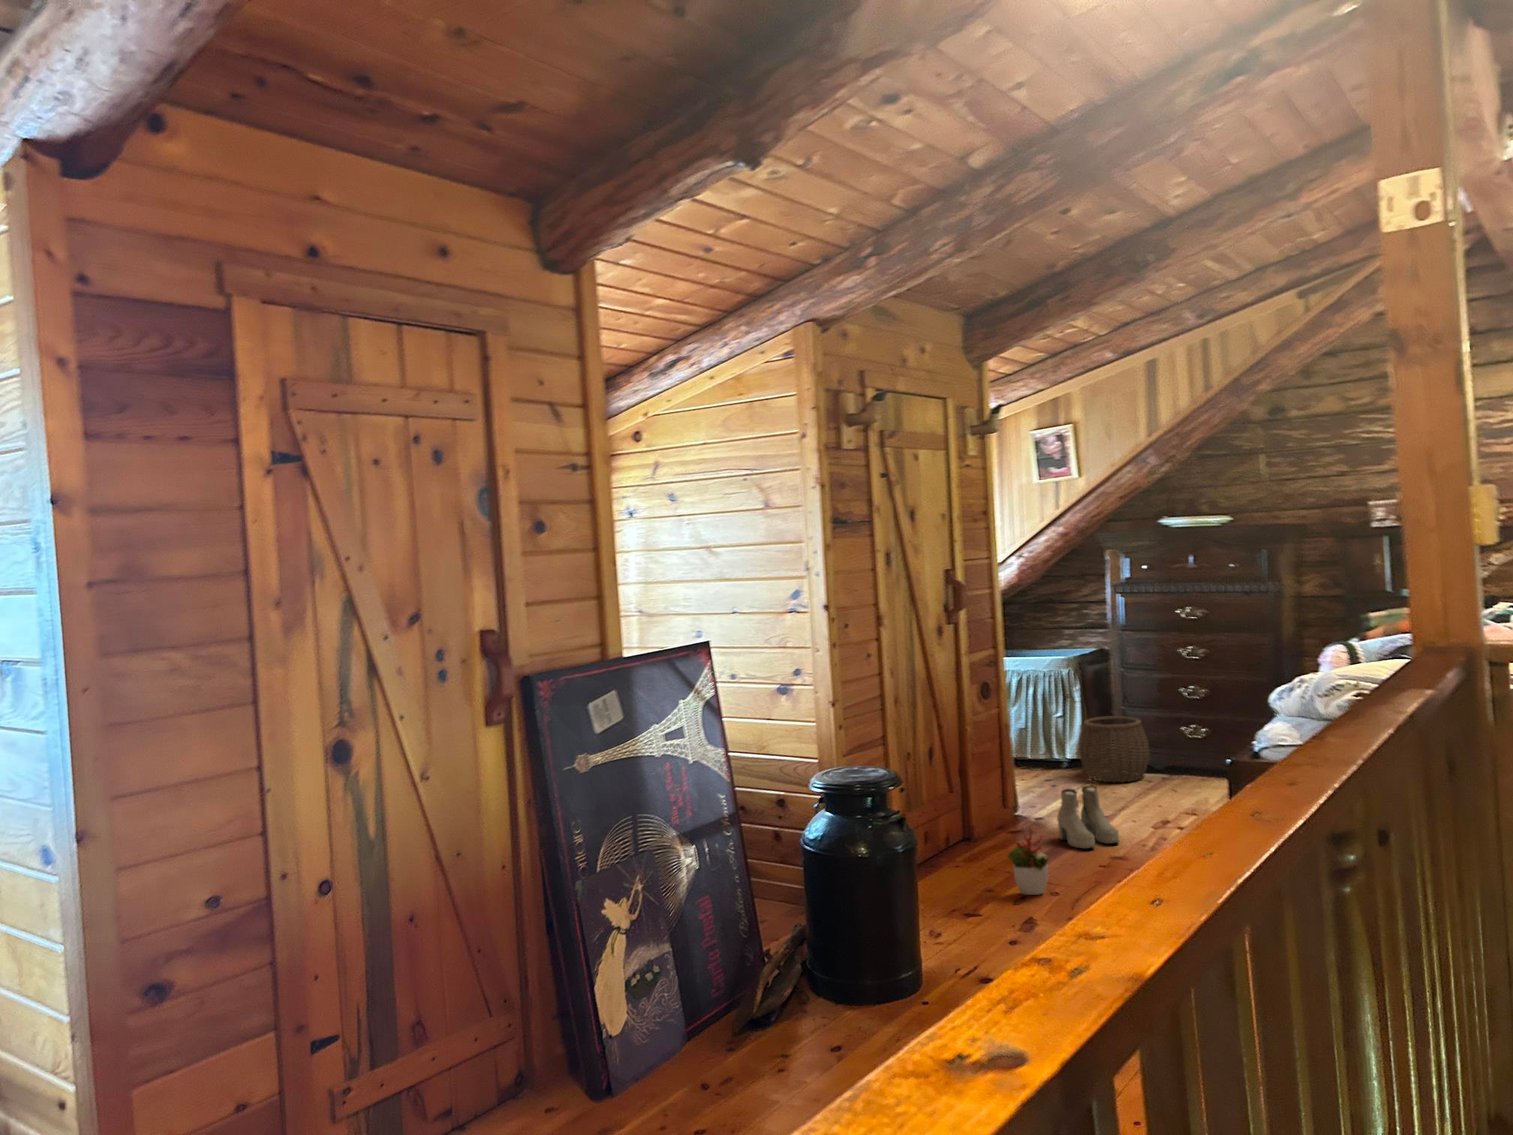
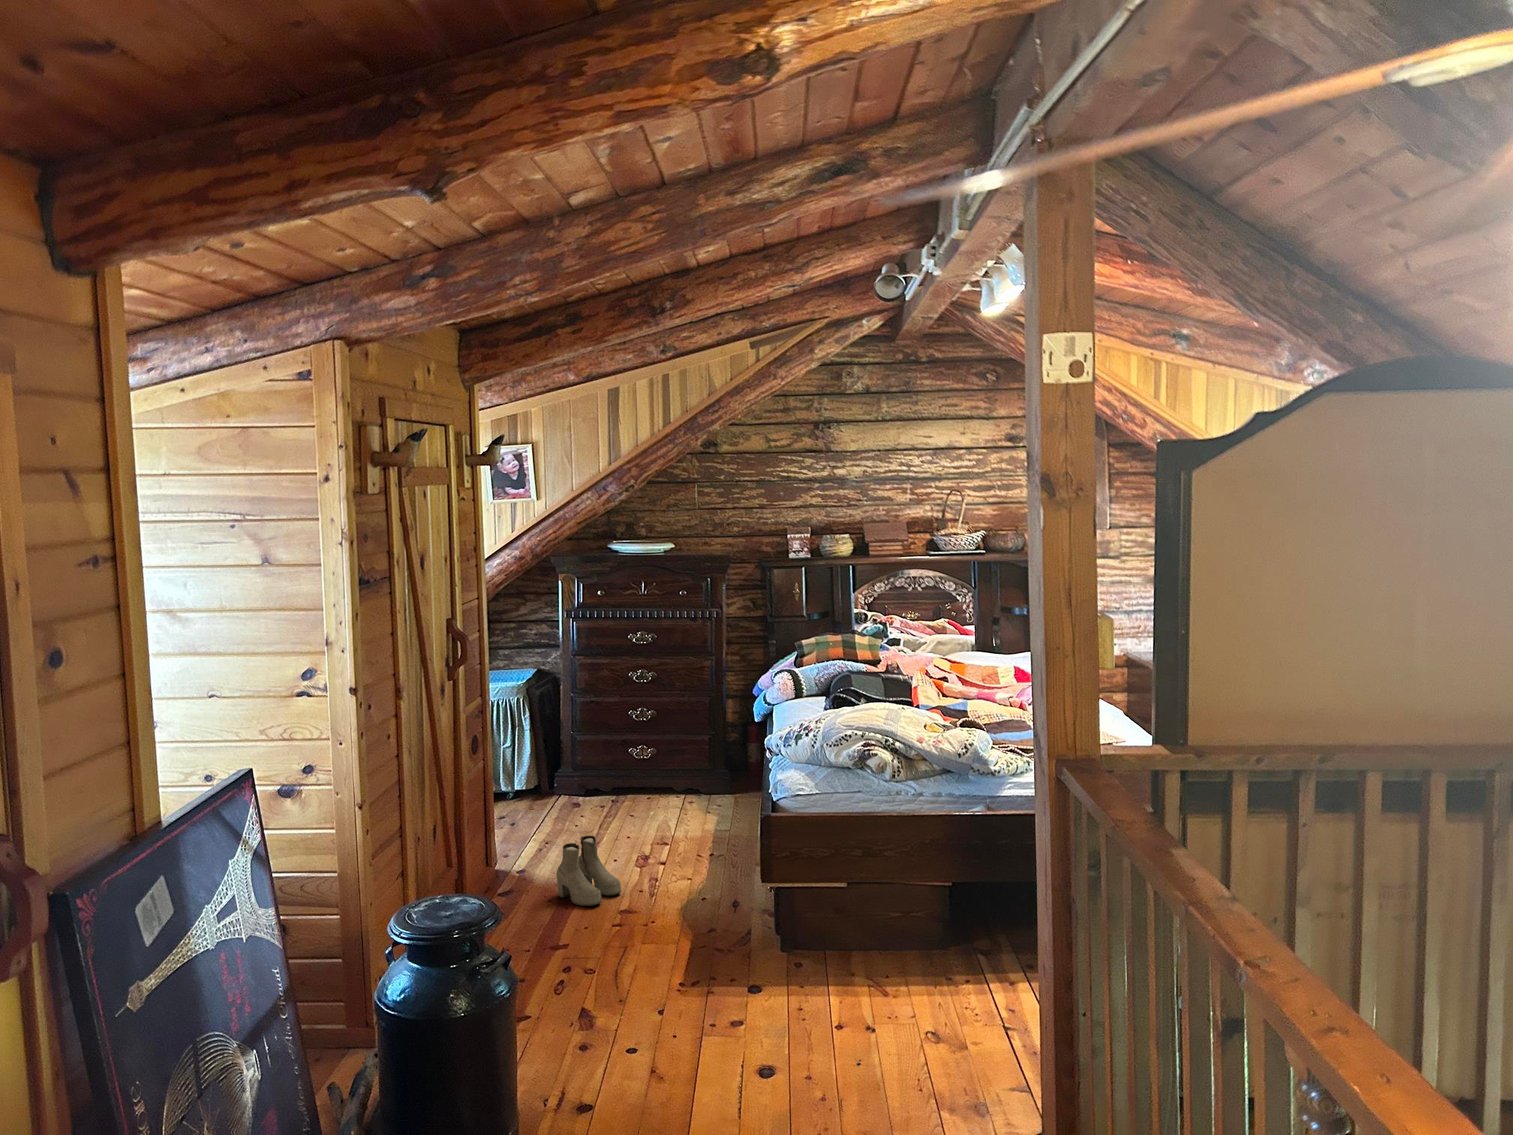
woven basket: present [1079,716,1149,783] -> none [535,744,605,816]
decorative plant: present [1007,828,1049,895] -> none [546,906,588,978]

